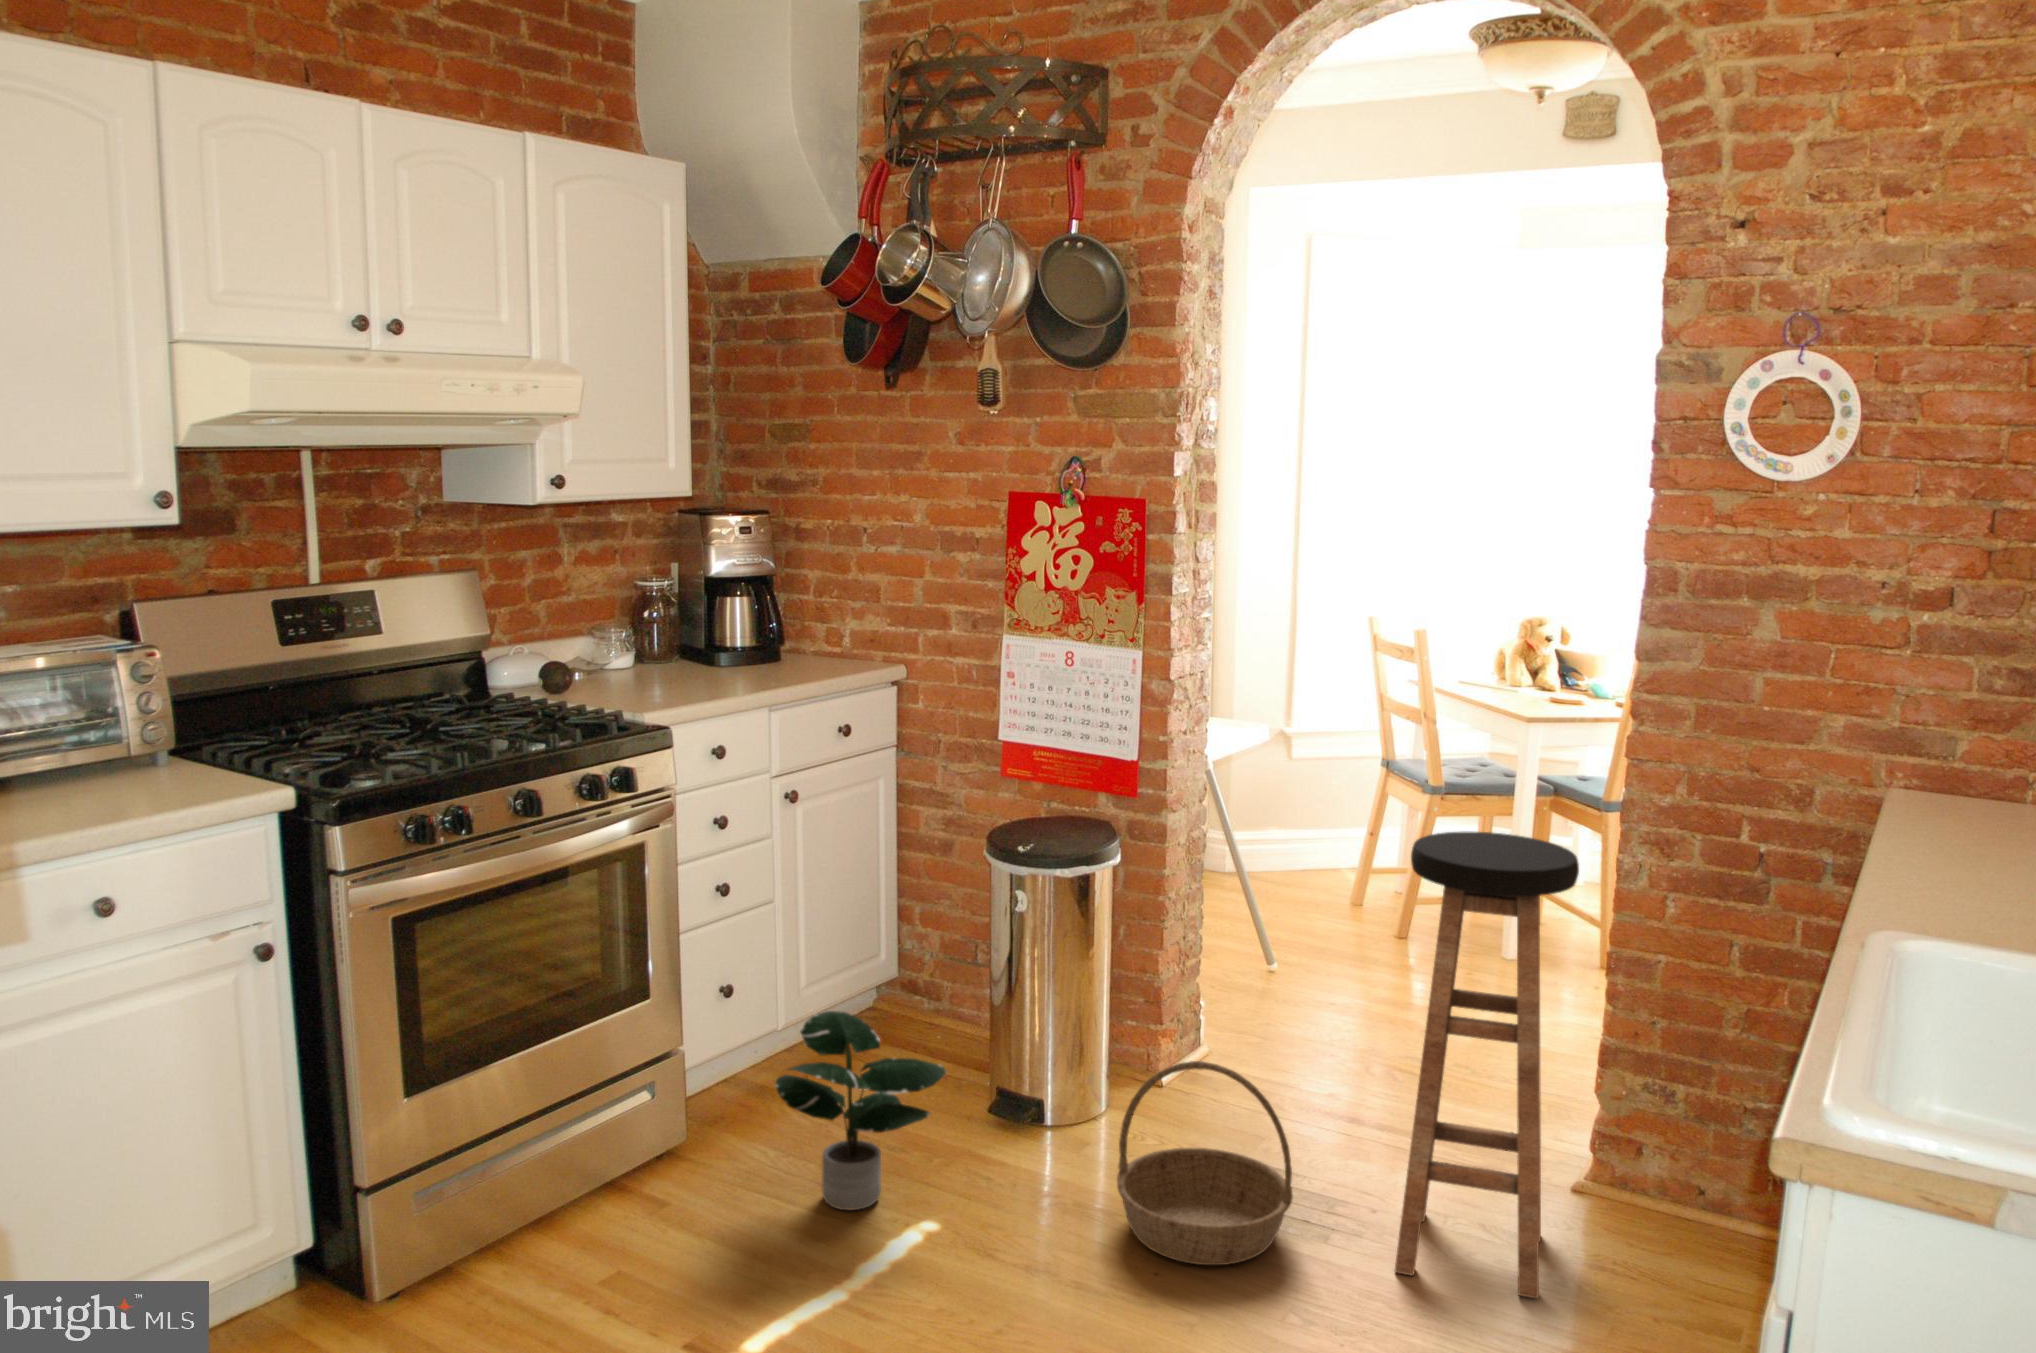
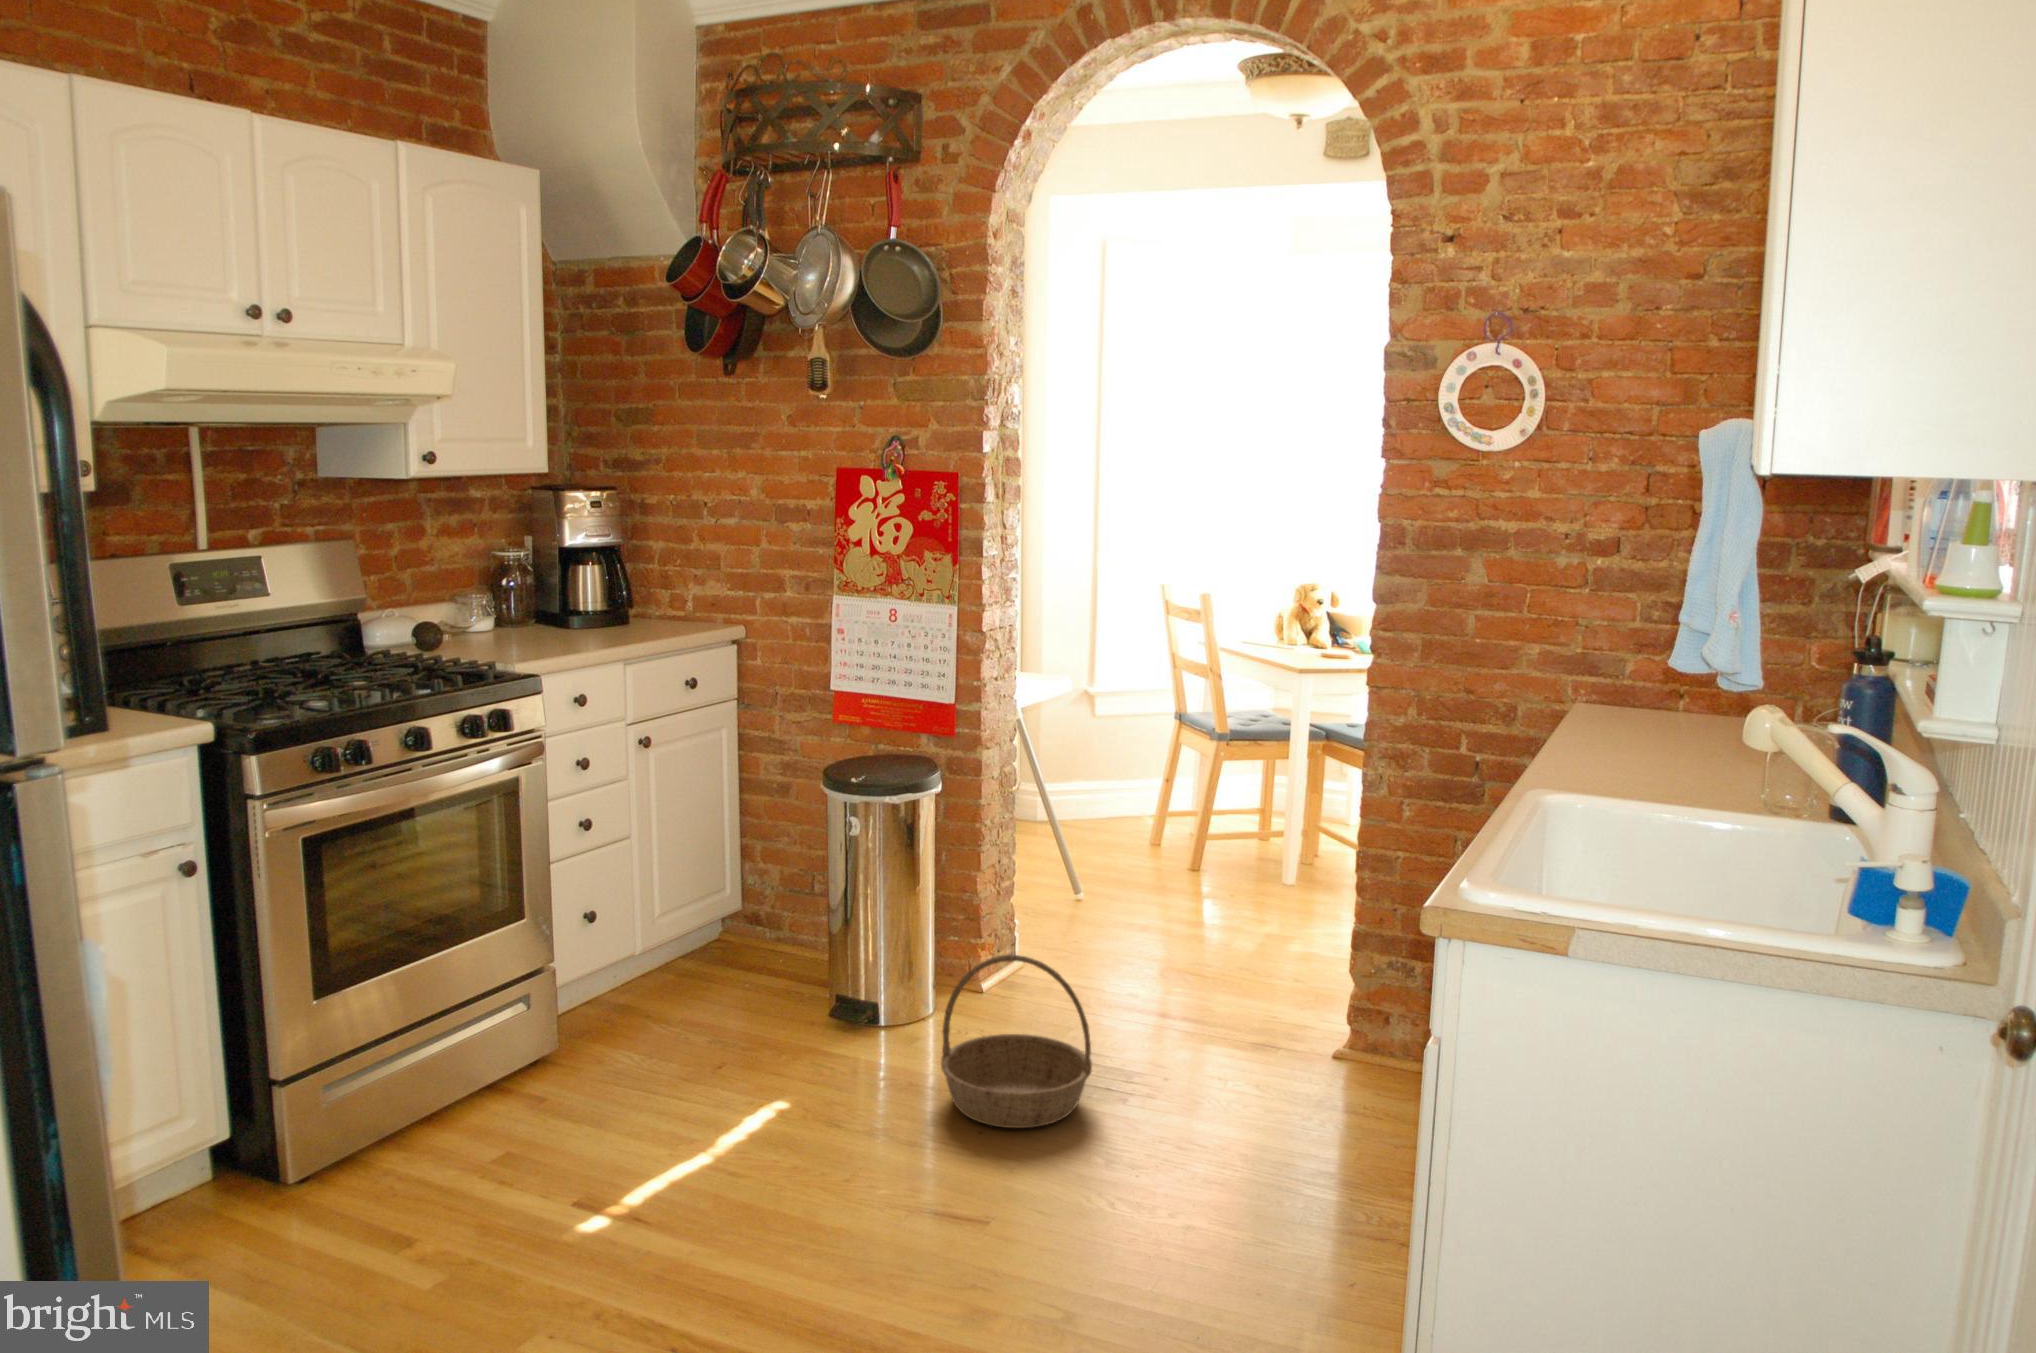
bar stool: present [1395,832,1579,1298] -> none [1178,751,1325,1140]
potted plant: present [775,1011,946,1210] -> none [635,927,790,1100]

